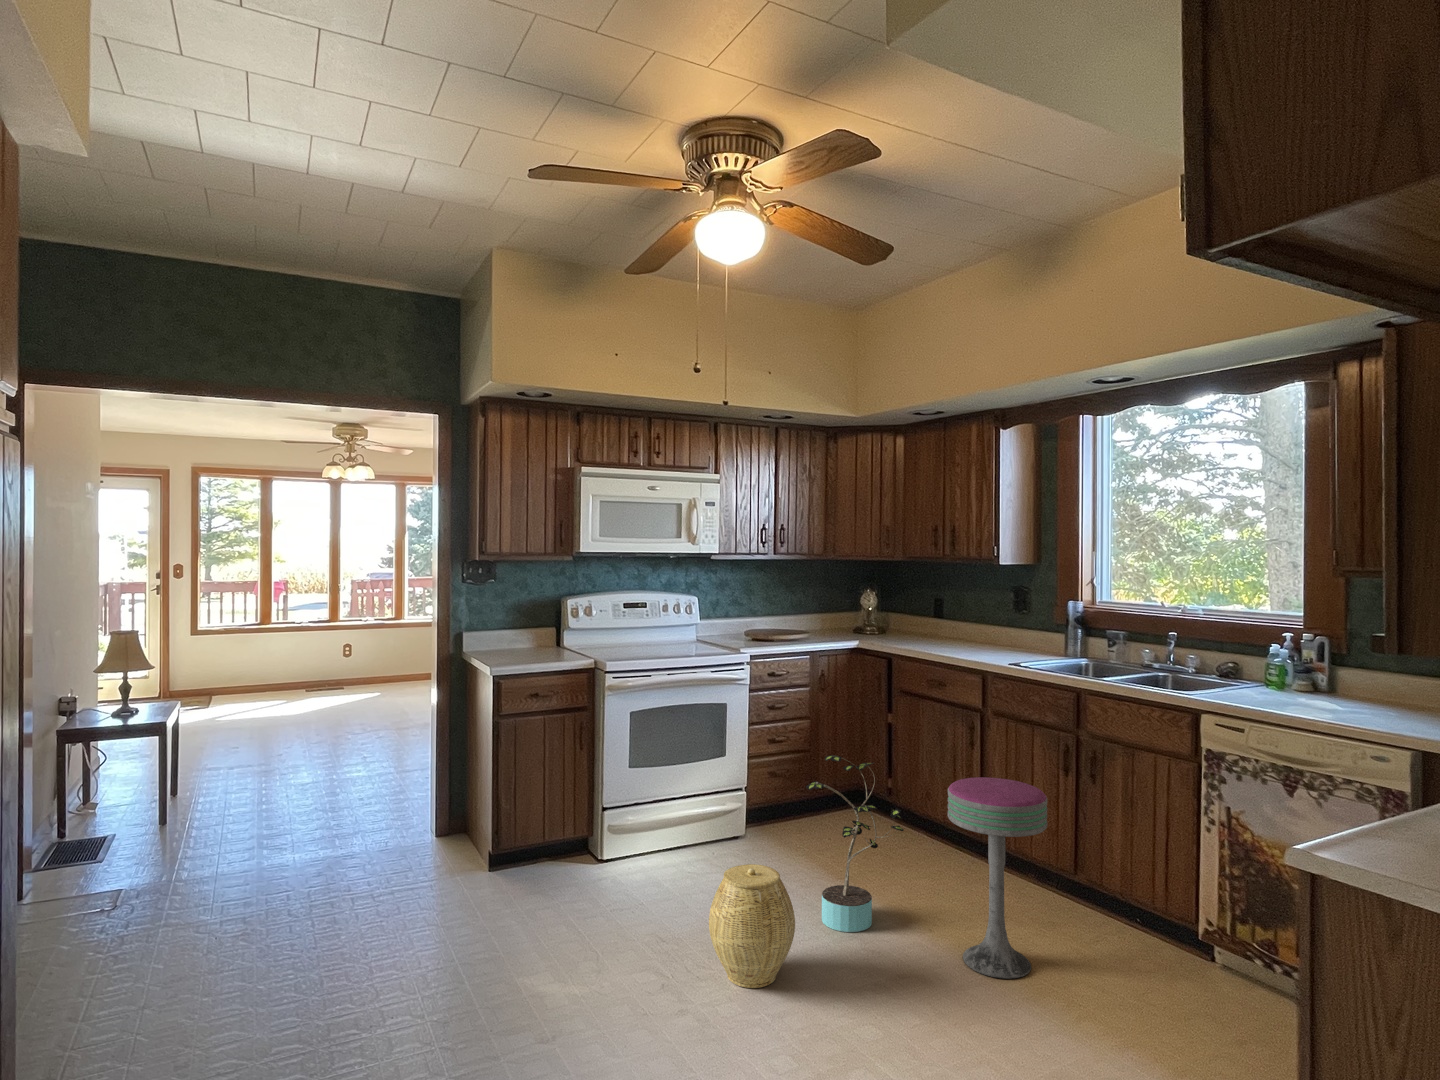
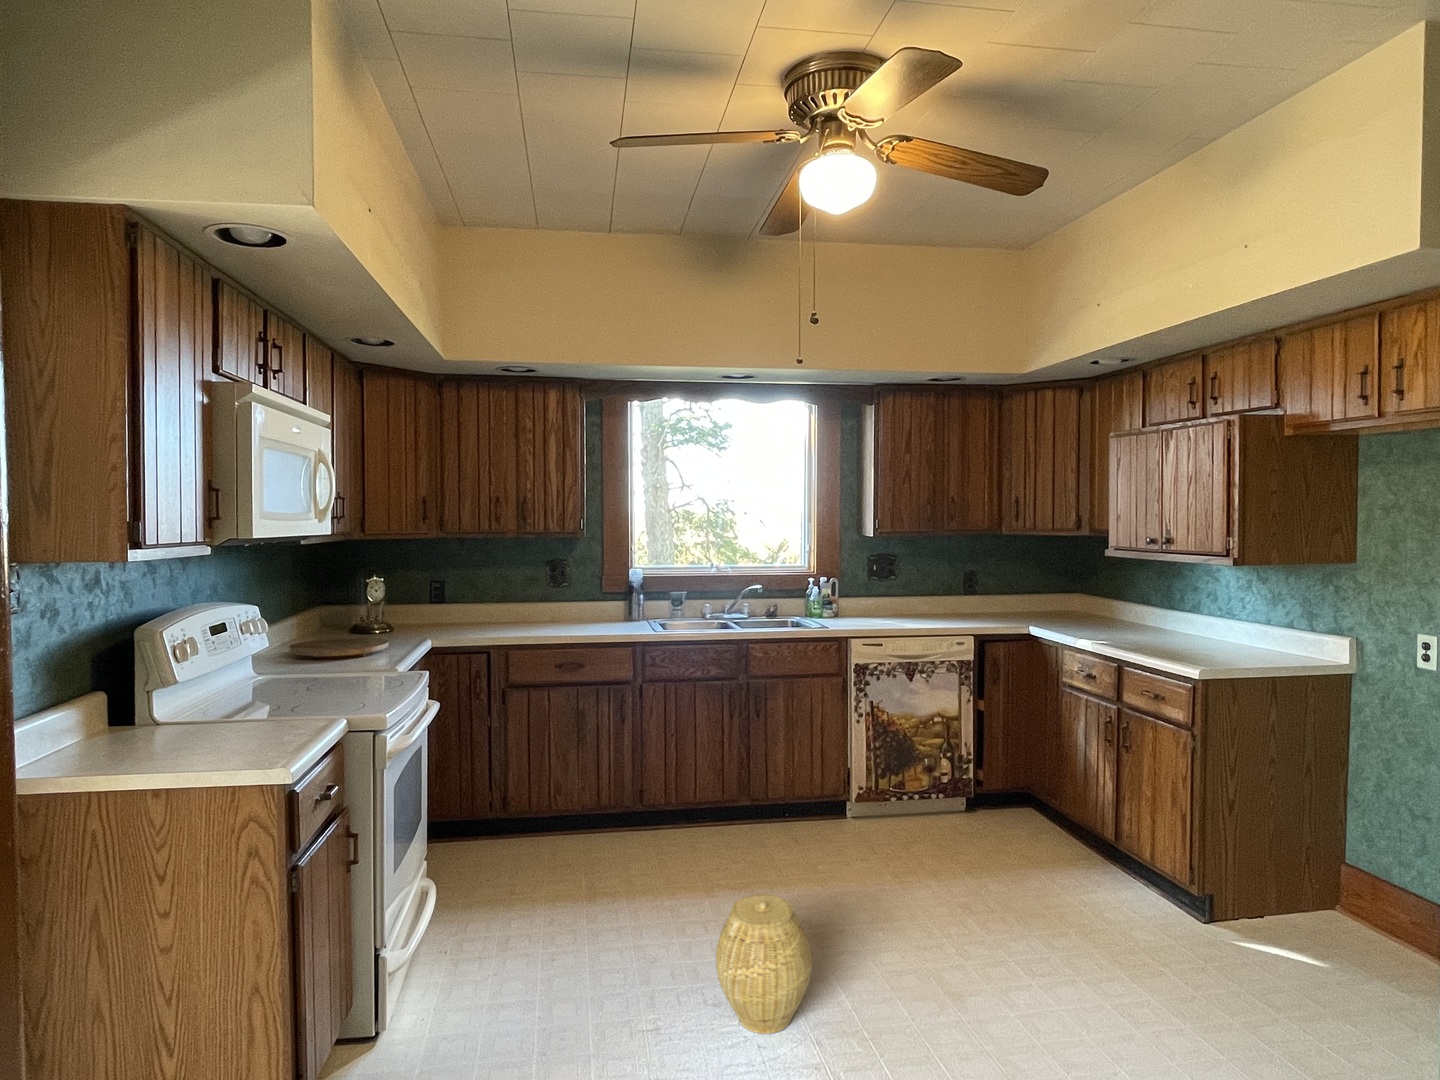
potted plant: present [806,755,904,932] -> none [653,759,740,943]
bar stool: present [948,777,1047,979] -> none [769,728,852,898]

